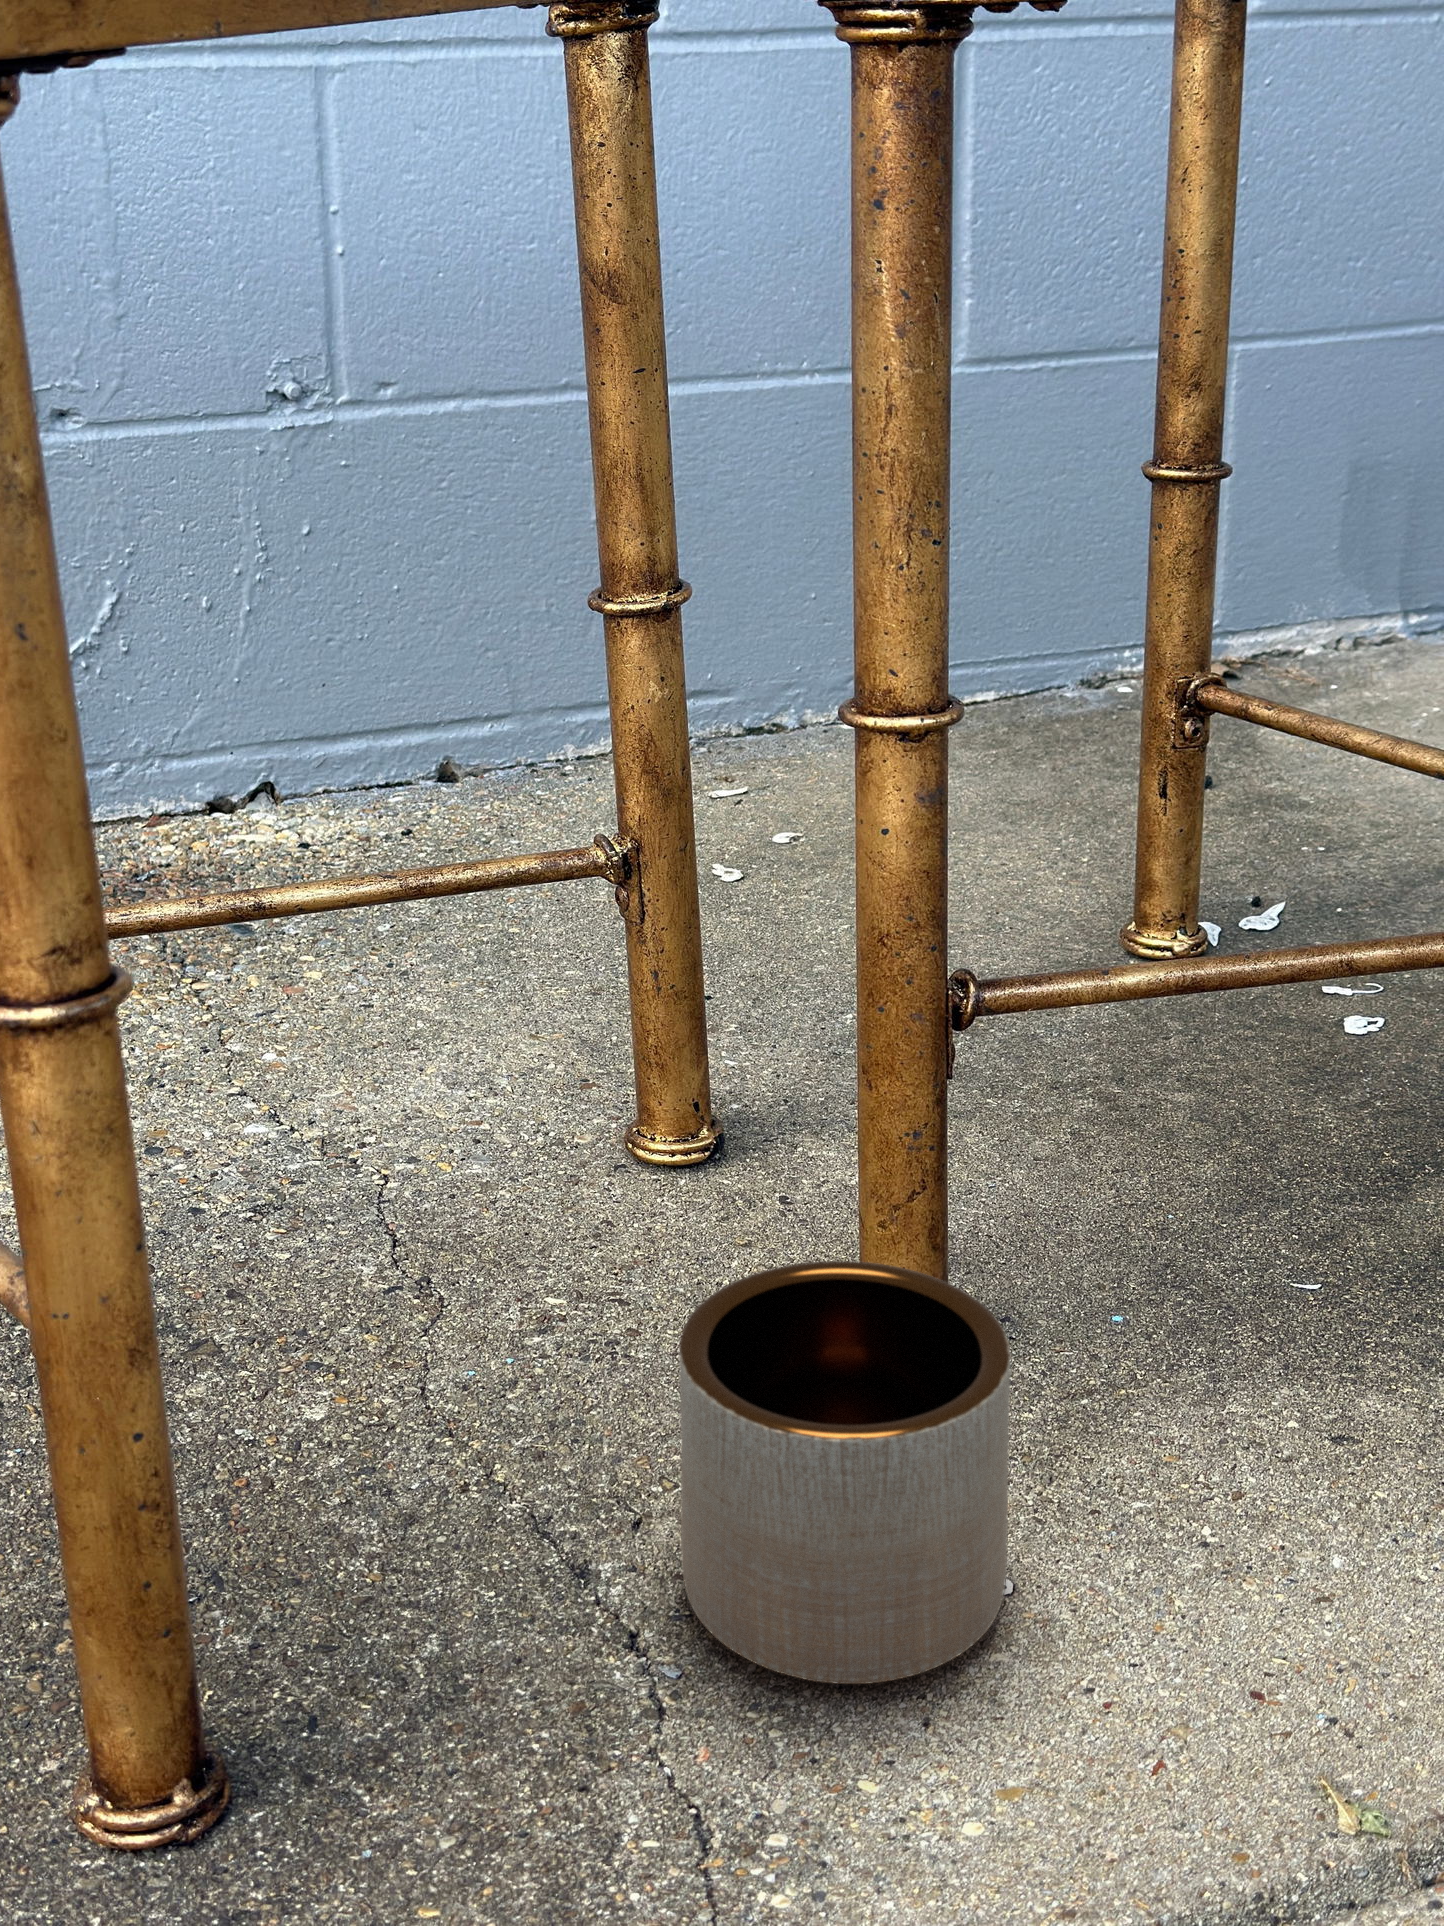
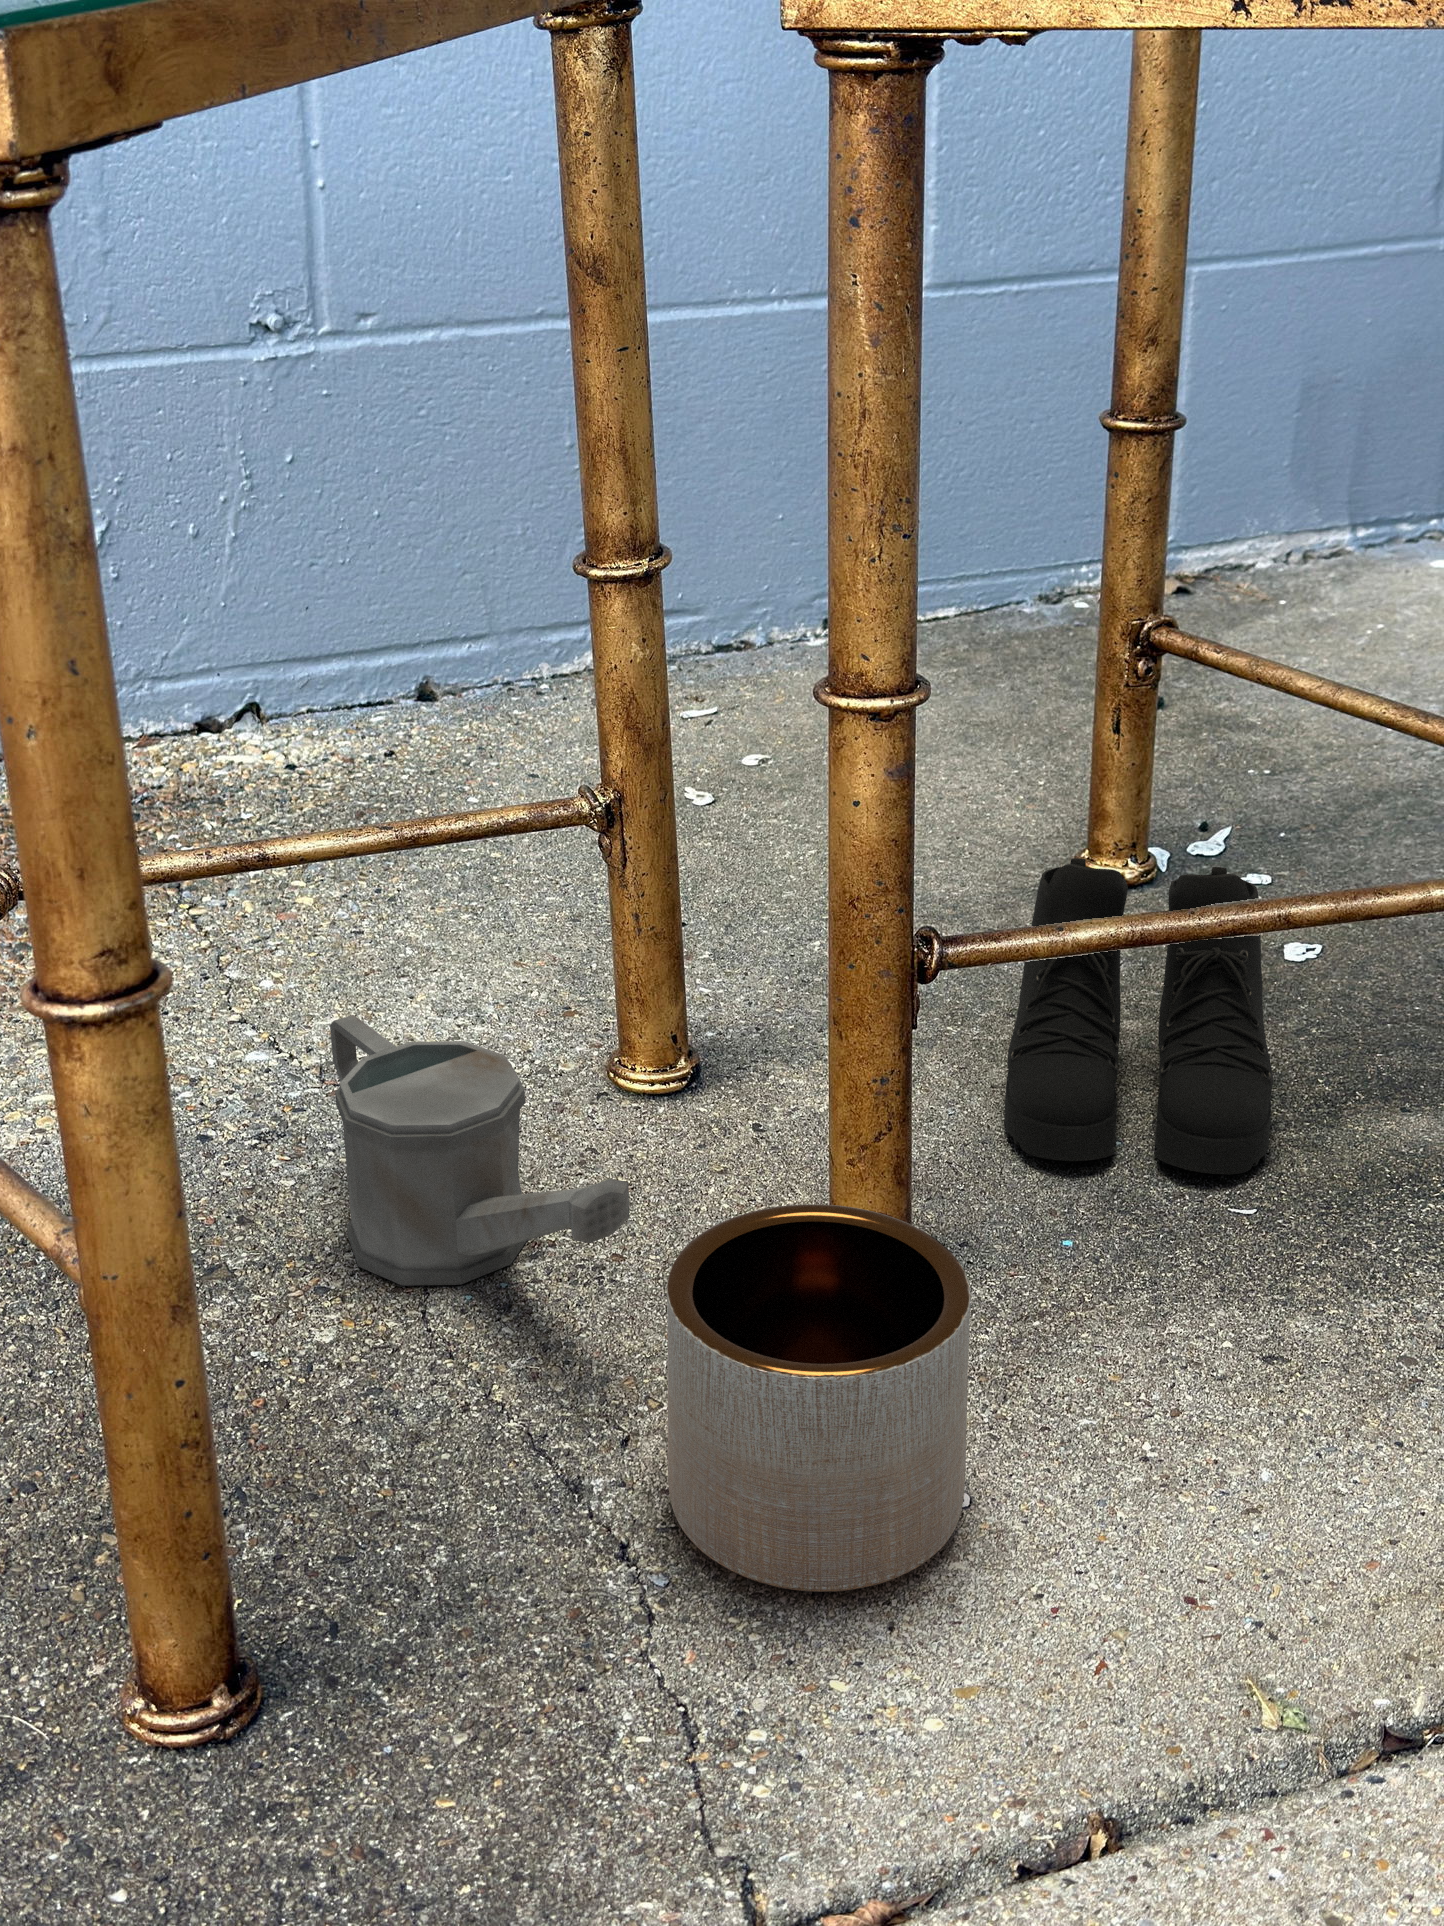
boots: none [1047,917,1335,1247] -> present [1004,858,1273,1175]
watering can: none [329,1074,642,1360] -> present [330,1015,629,1286]

